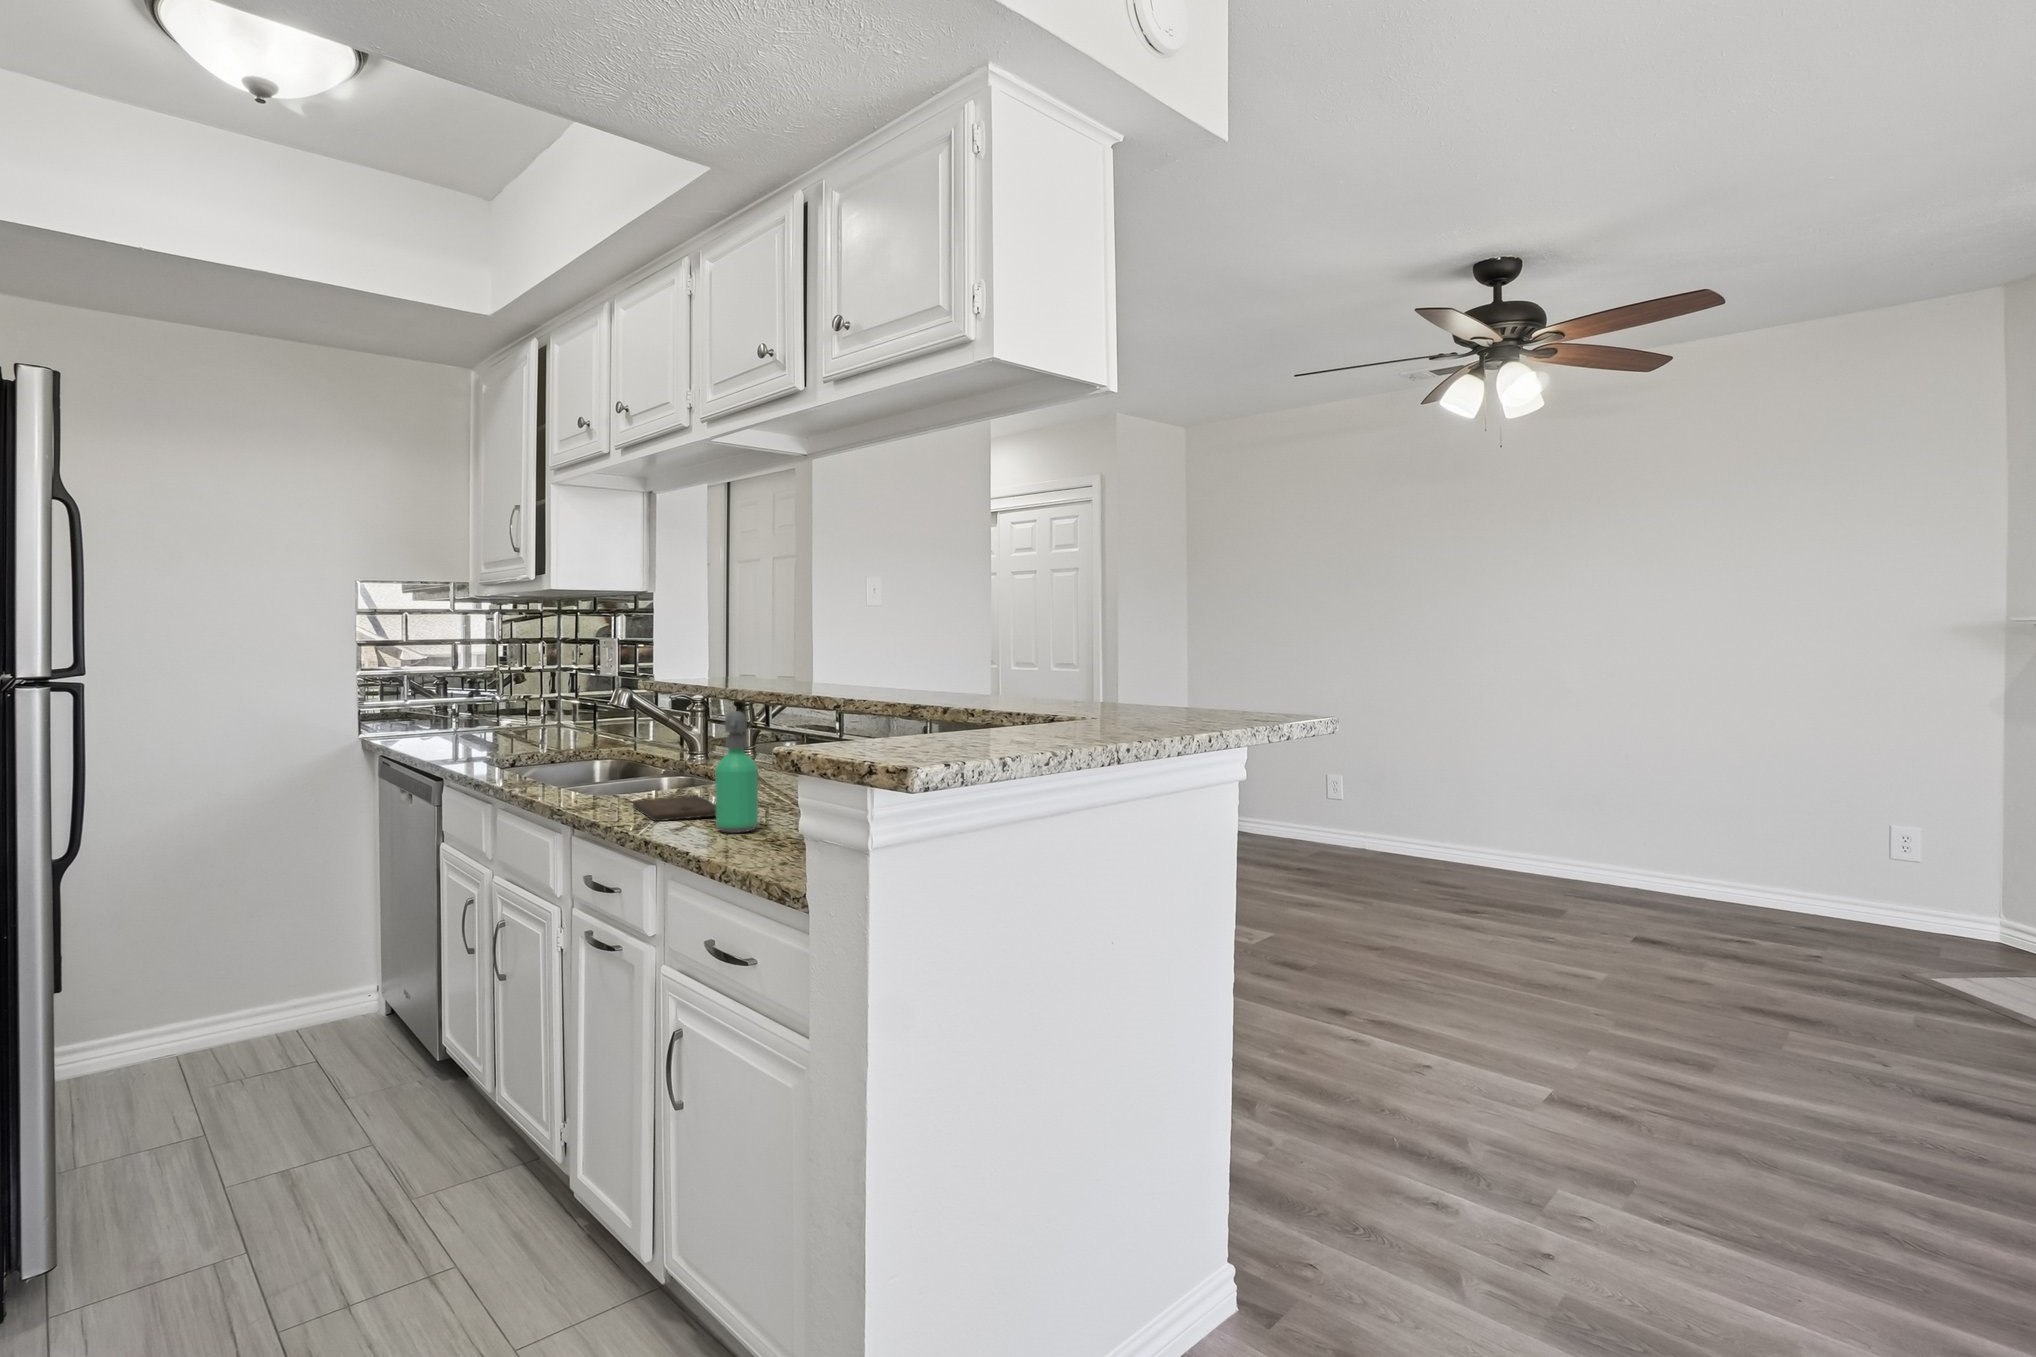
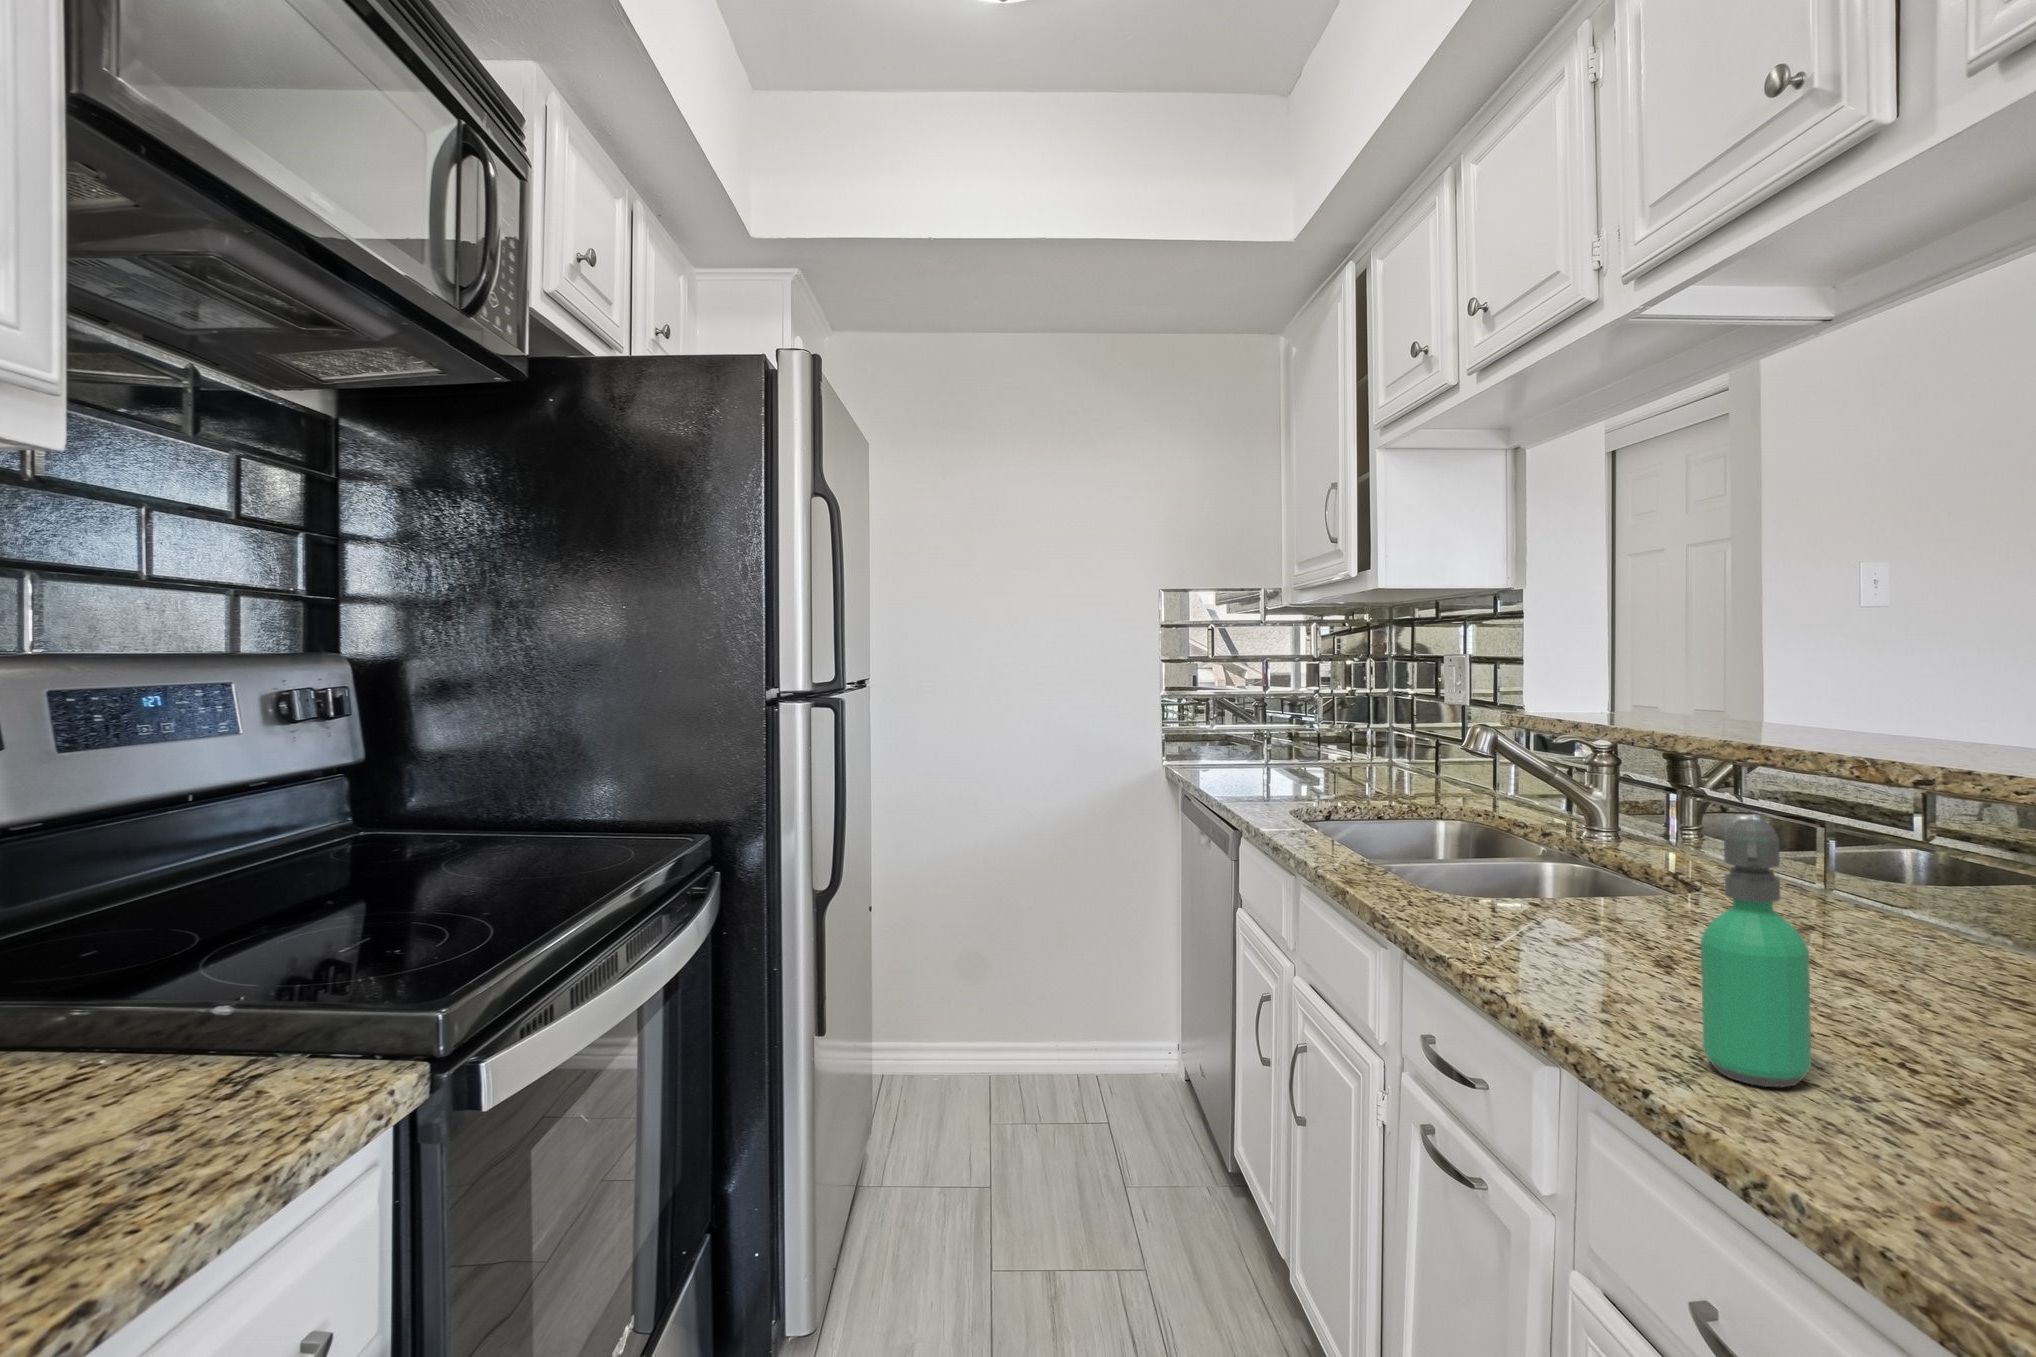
cutting board: present [633,795,716,821] -> none [1509,936,1700,1008]

